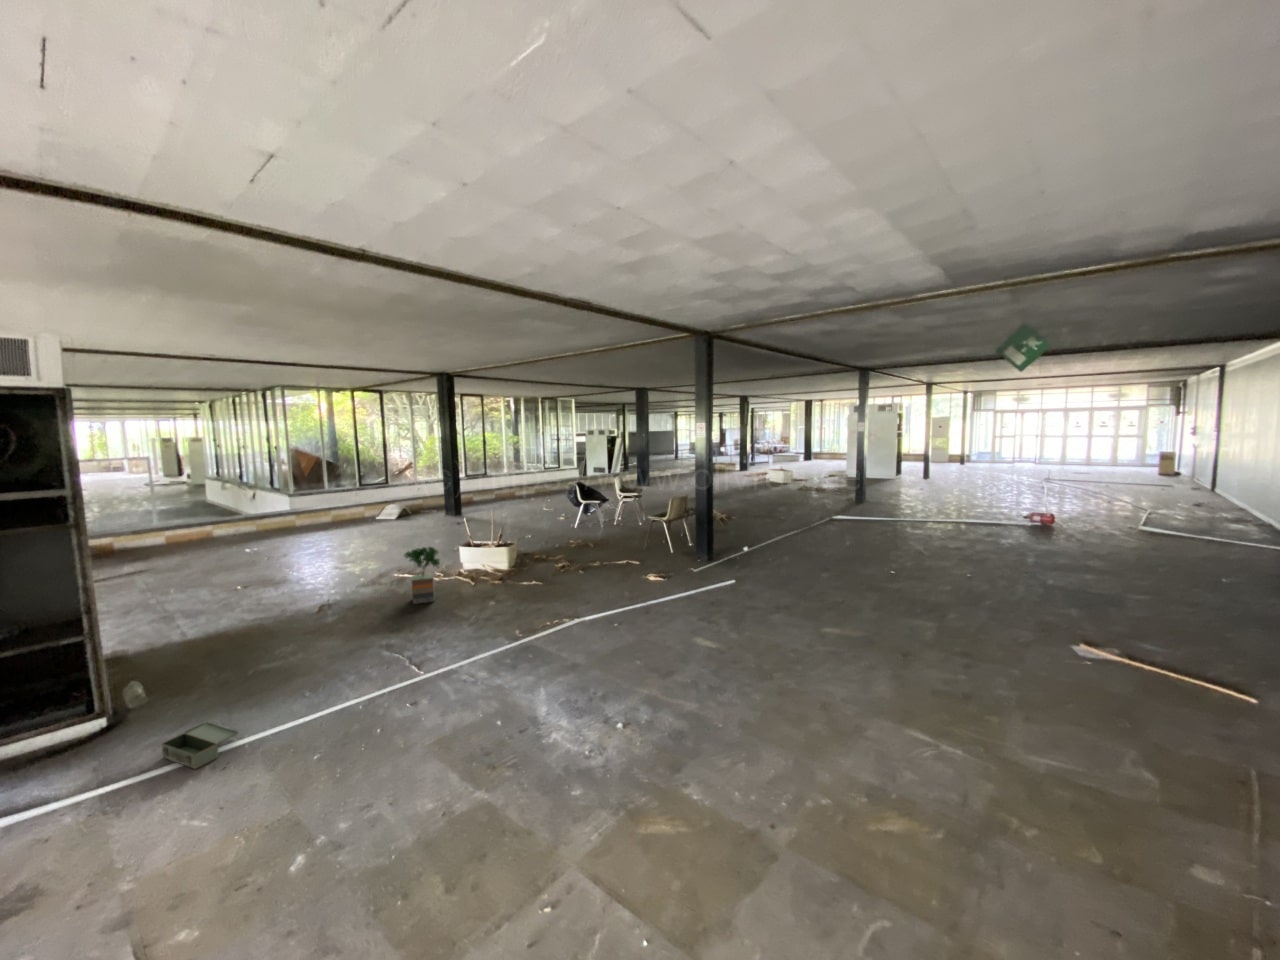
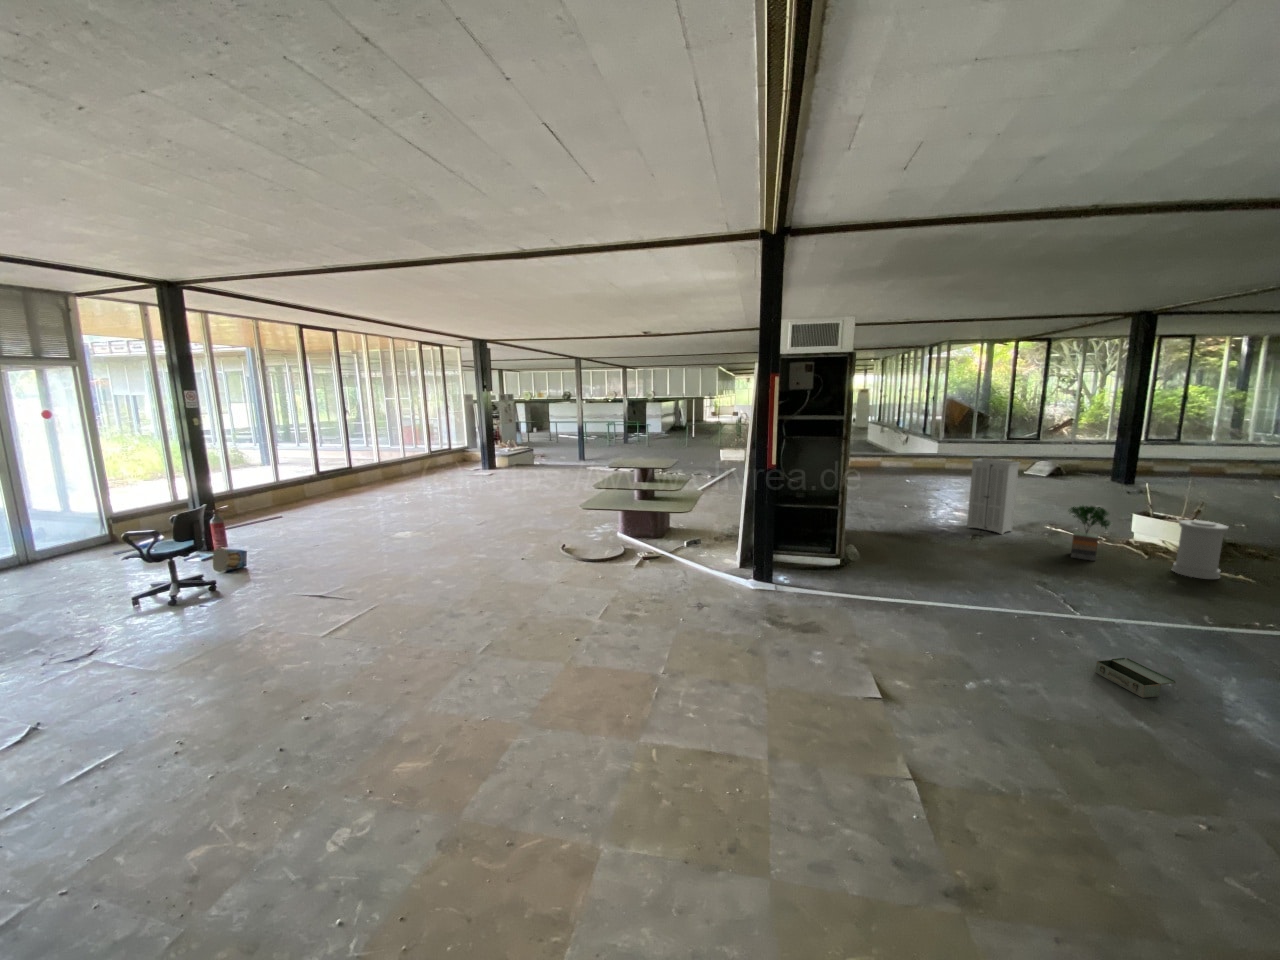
storage cabinet: none [297,510,358,597] -> present [967,458,1020,534]
trash can: none [489,543,522,595] -> present [1172,520,1228,579]
toolbox: present [162,722,238,769] -> present [1095,658,1176,698]

